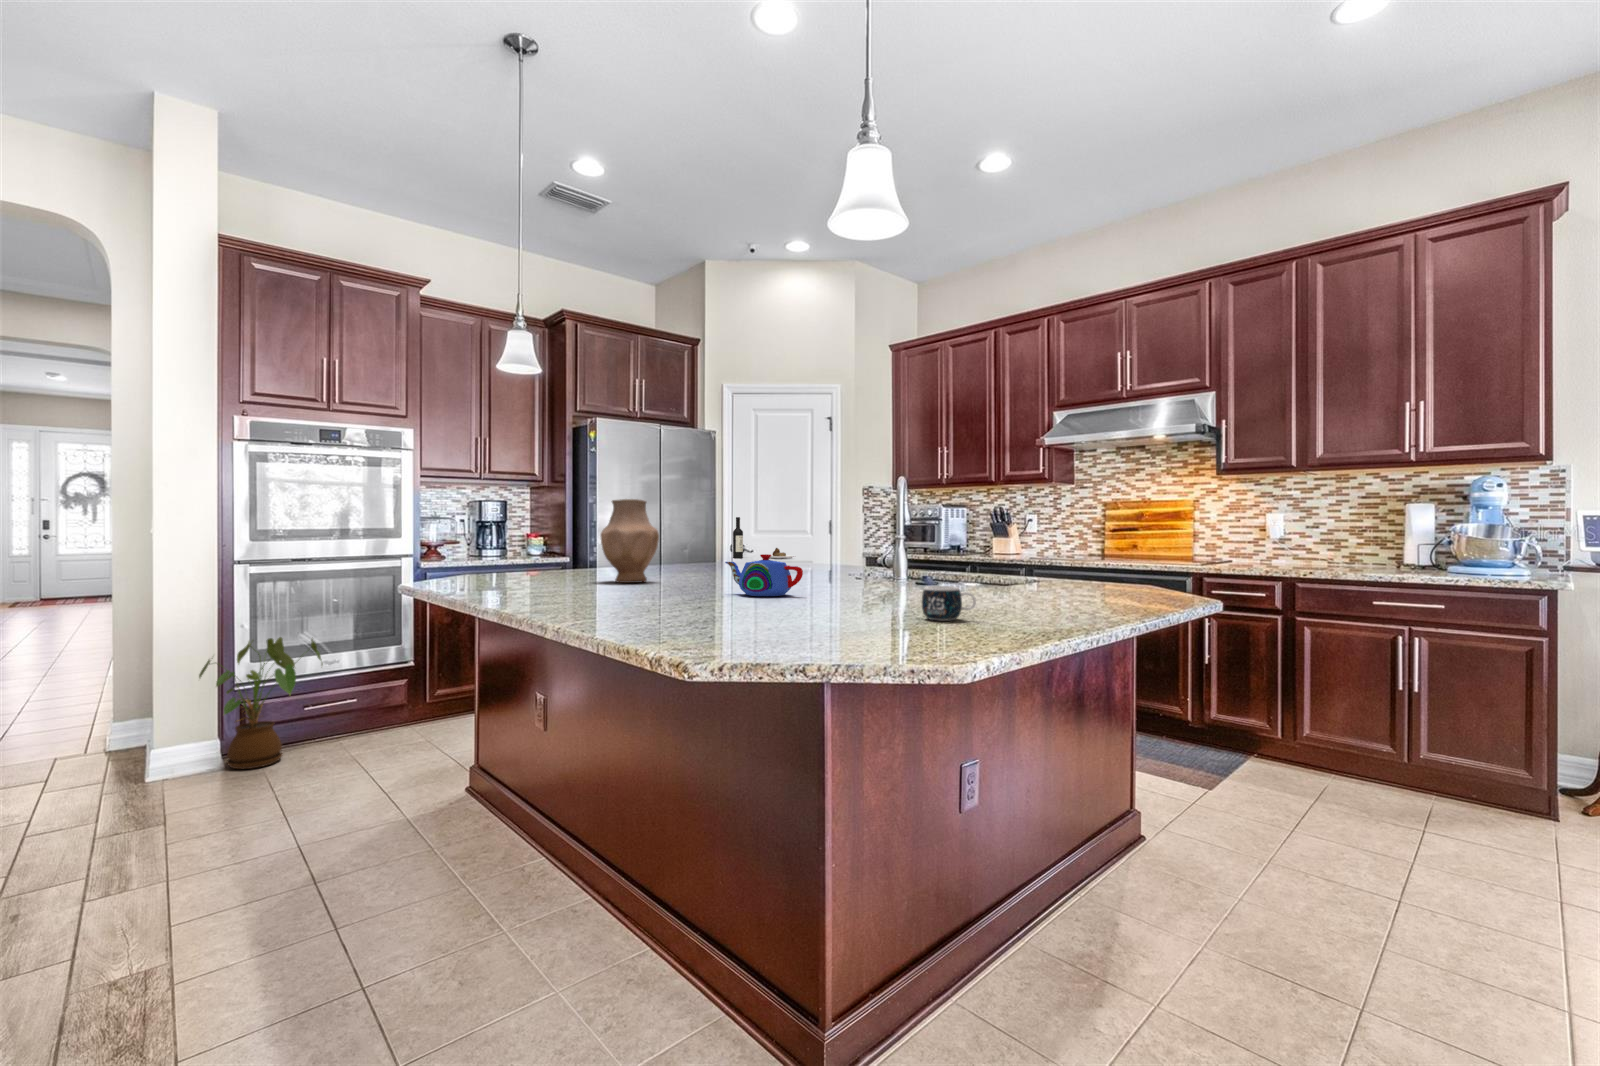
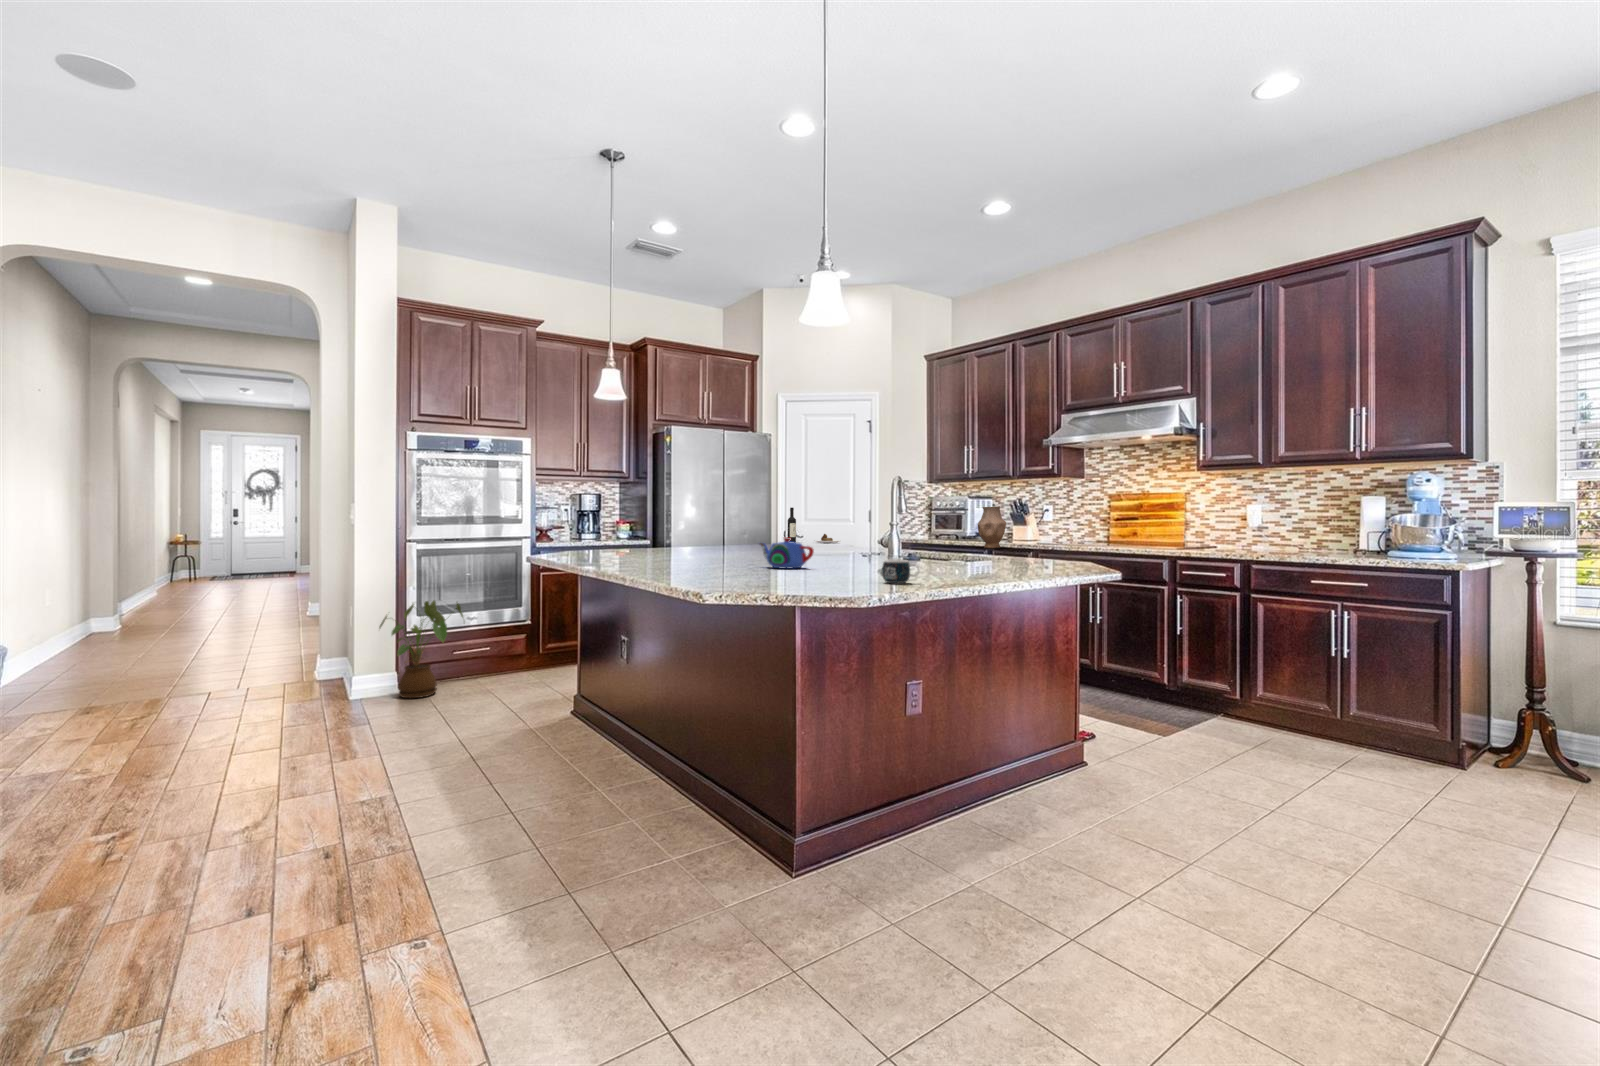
vase: present [601,499,659,583] -> present [978,507,1006,548]

